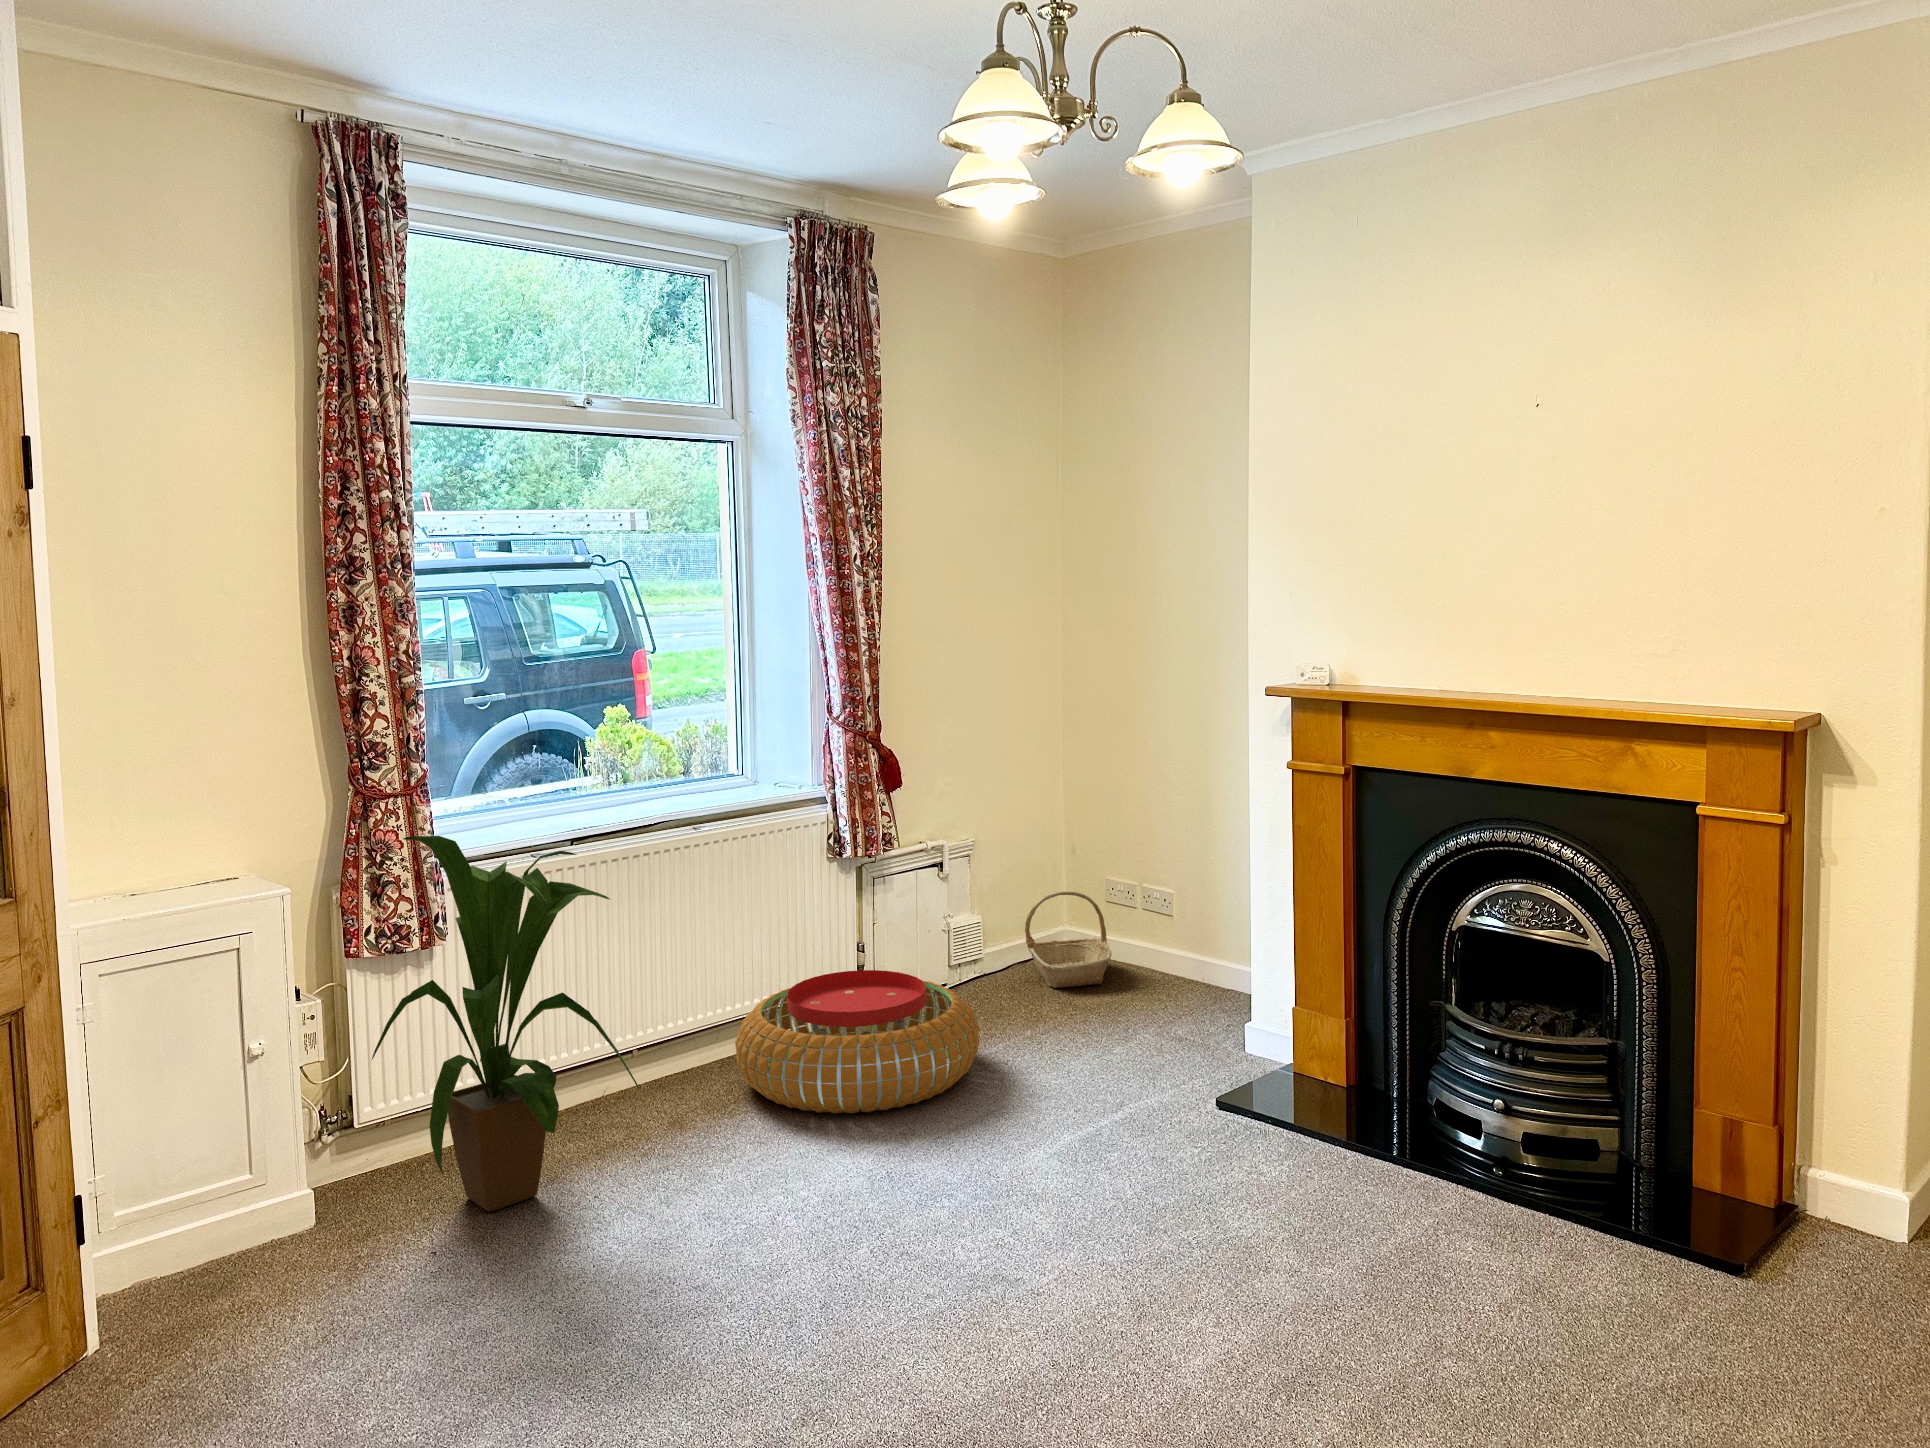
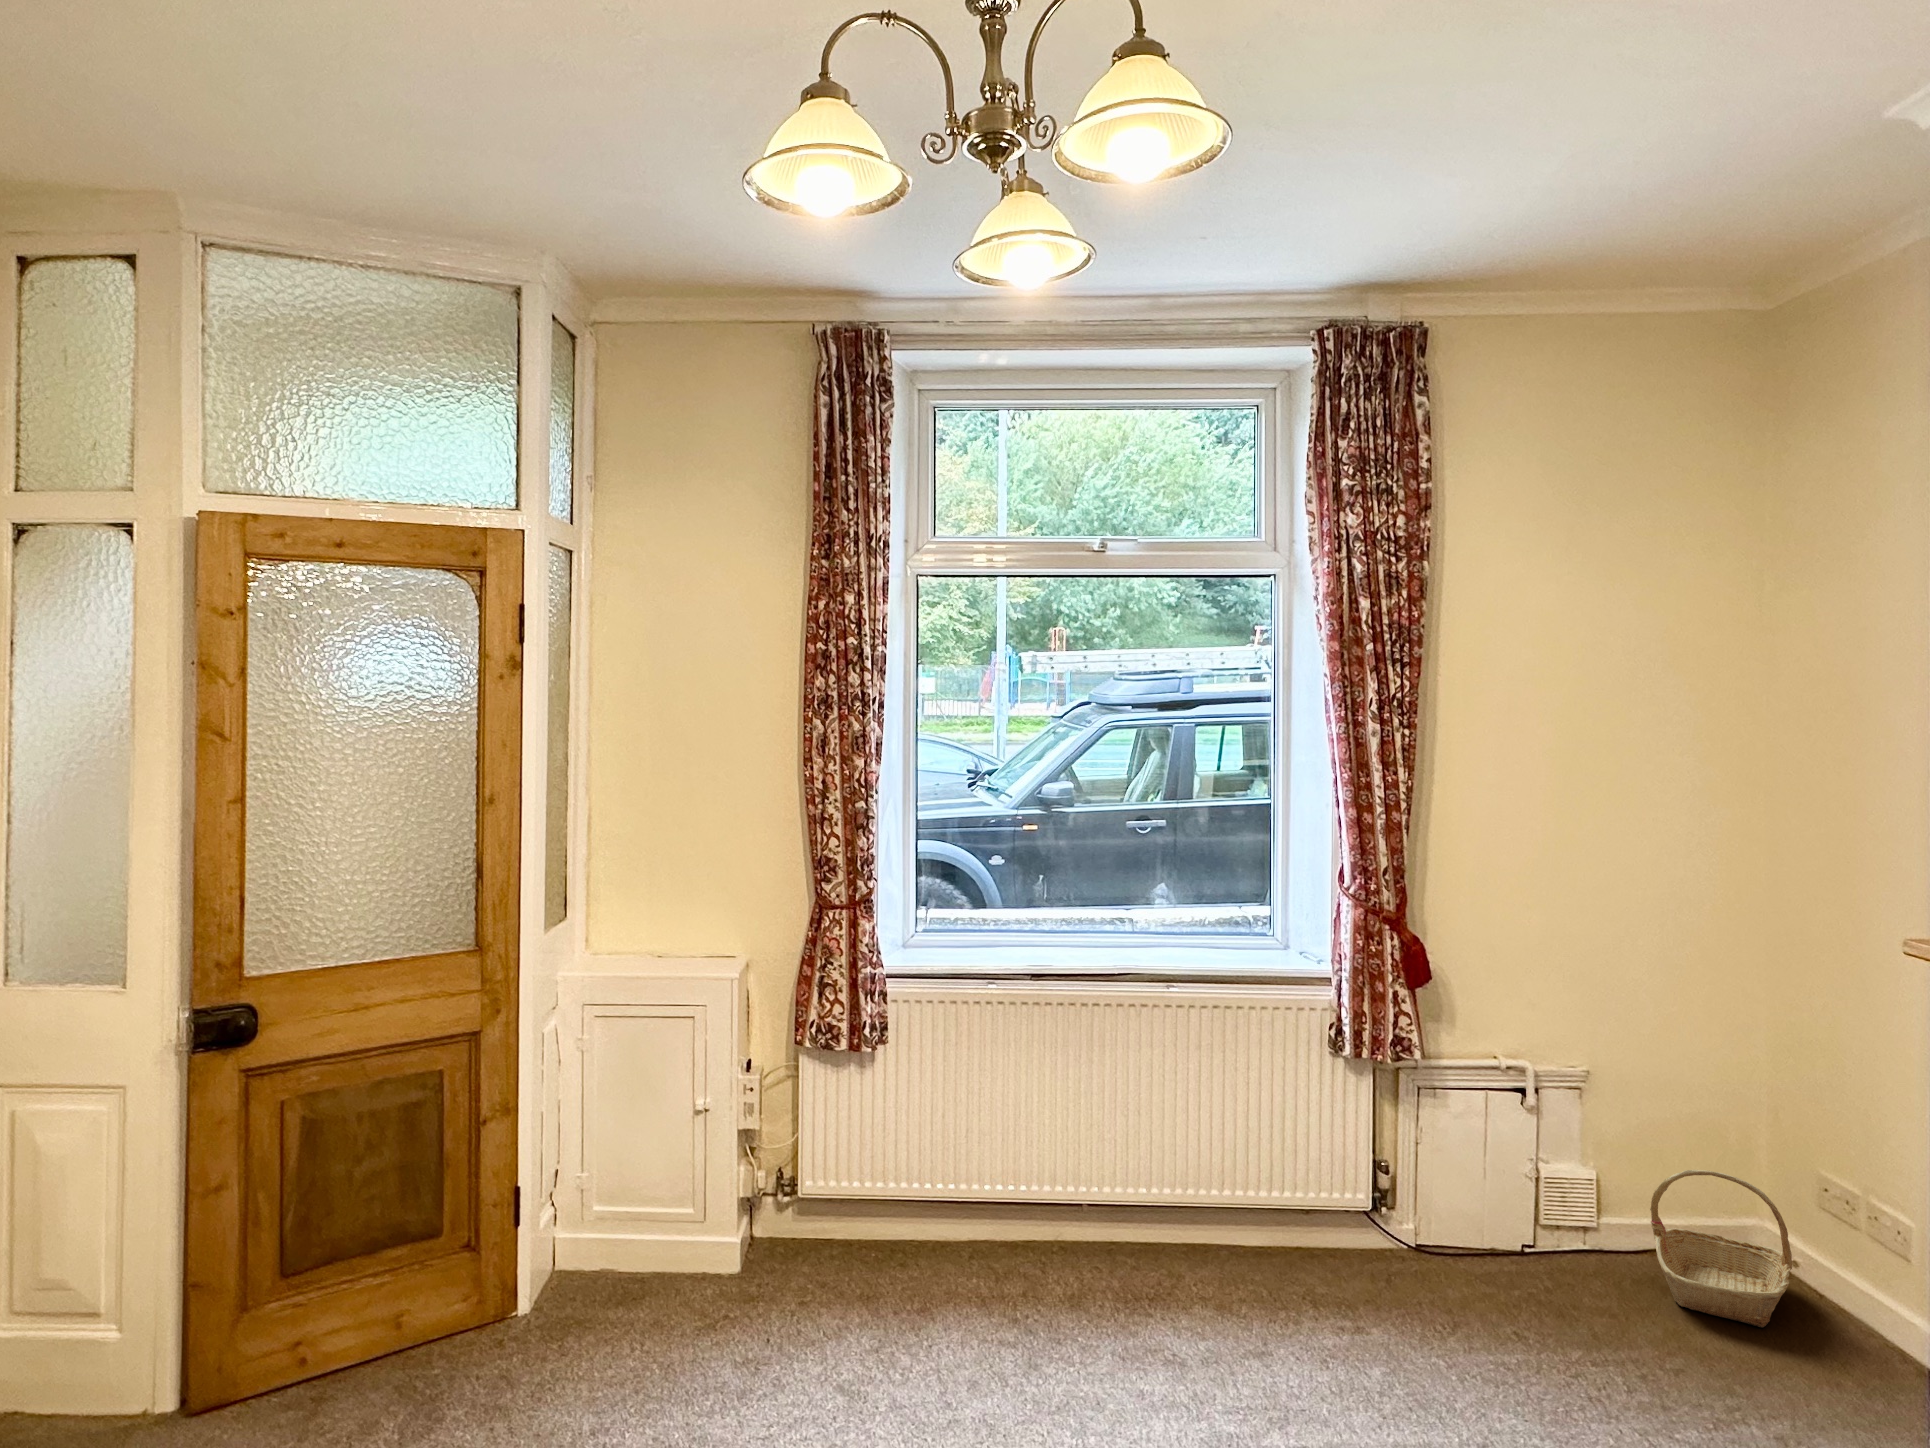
house plant: present [372,836,639,1212] -> none [758,951,1009,1327]
pouf: present [735,970,979,1113] -> none [1150,1190,1460,1401]

